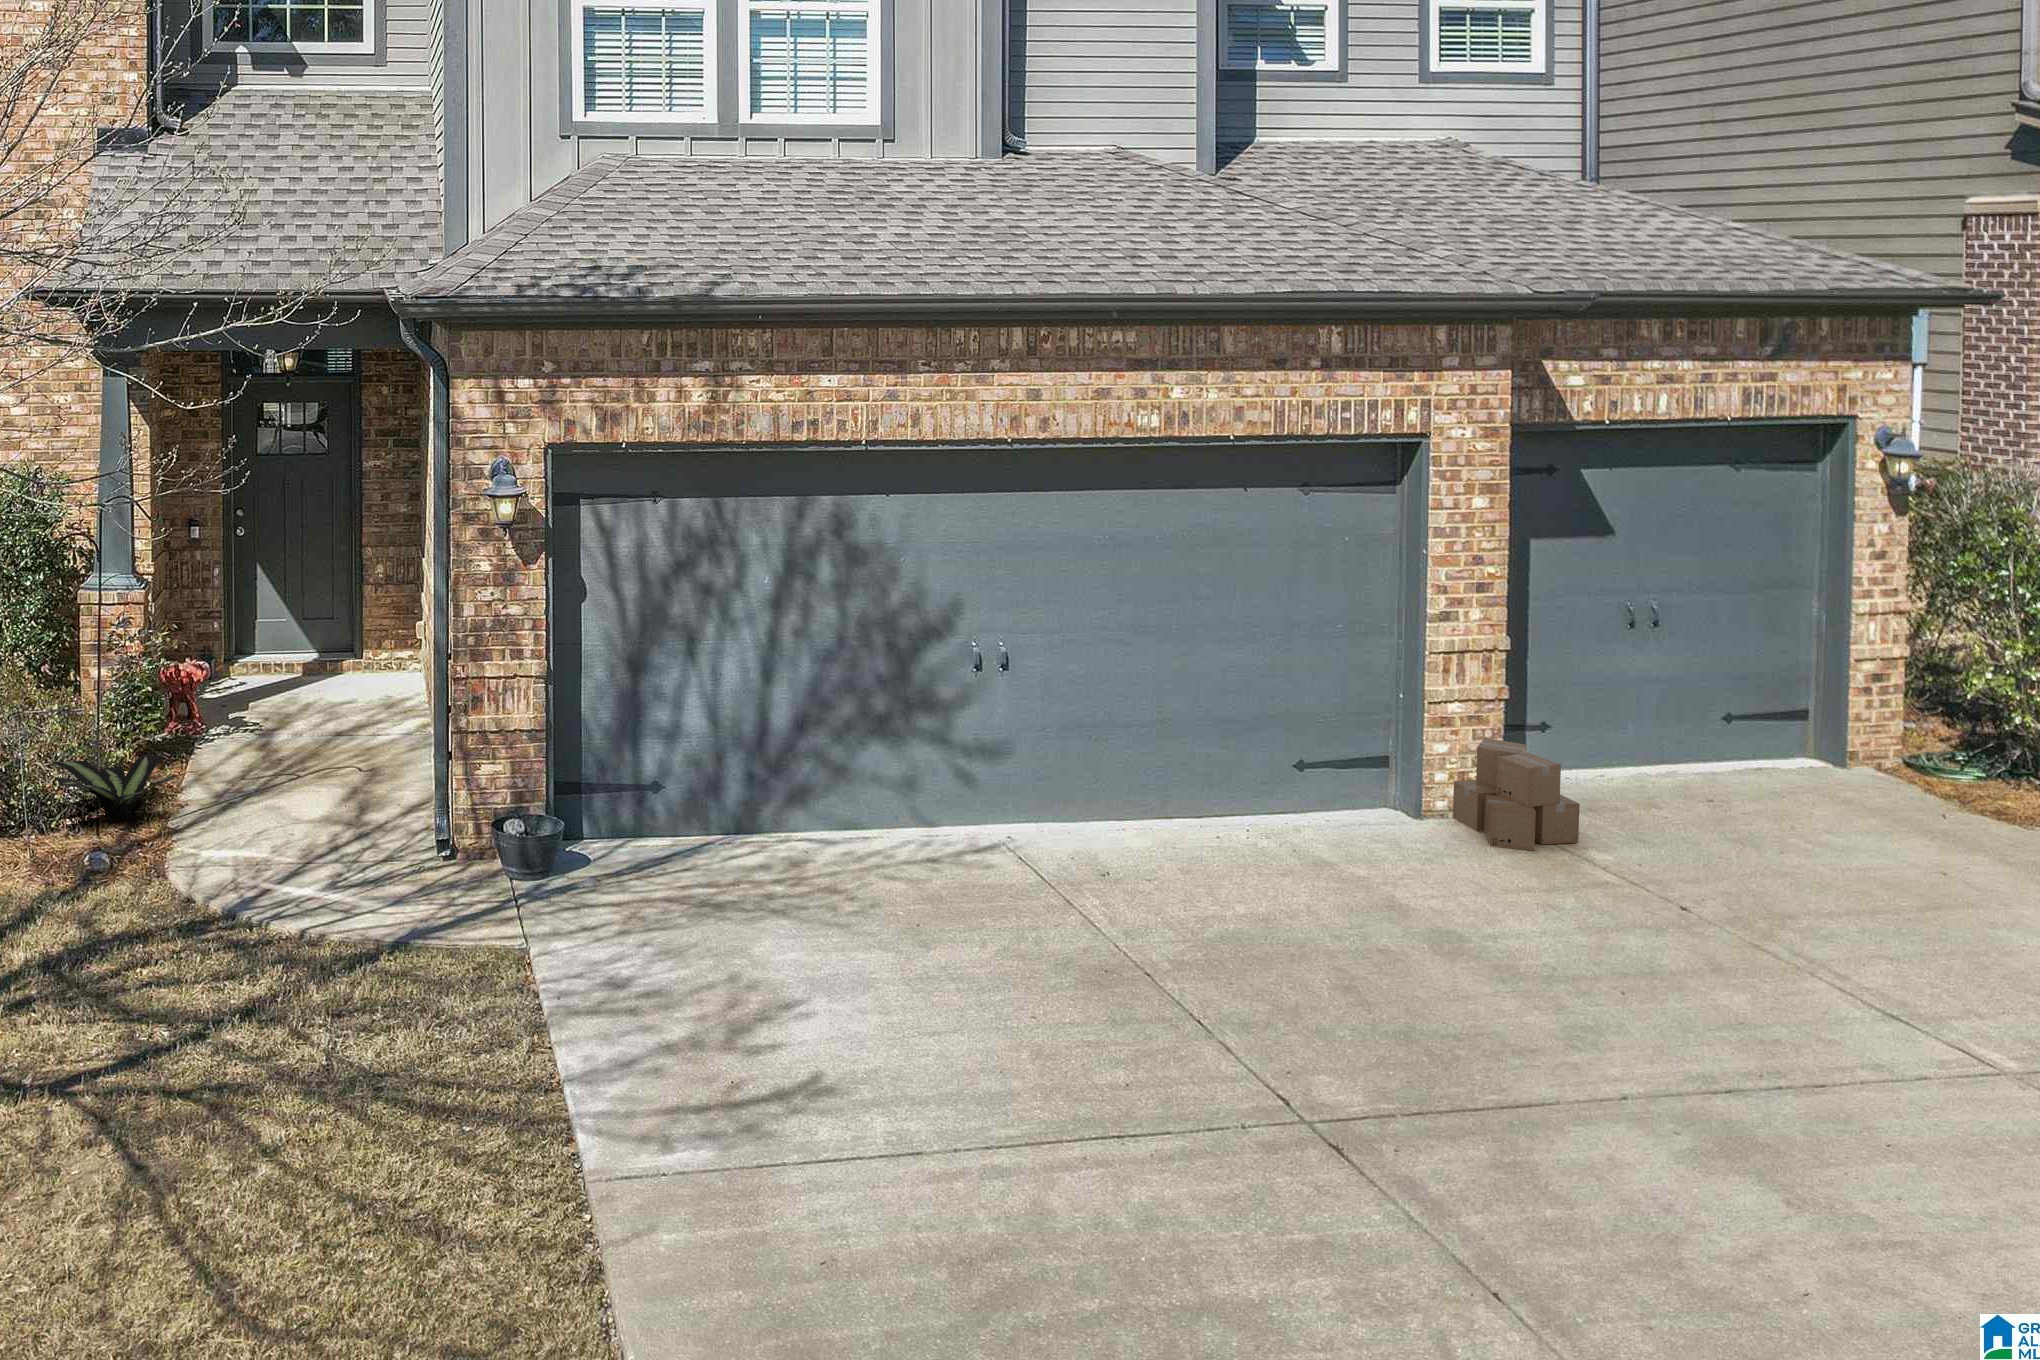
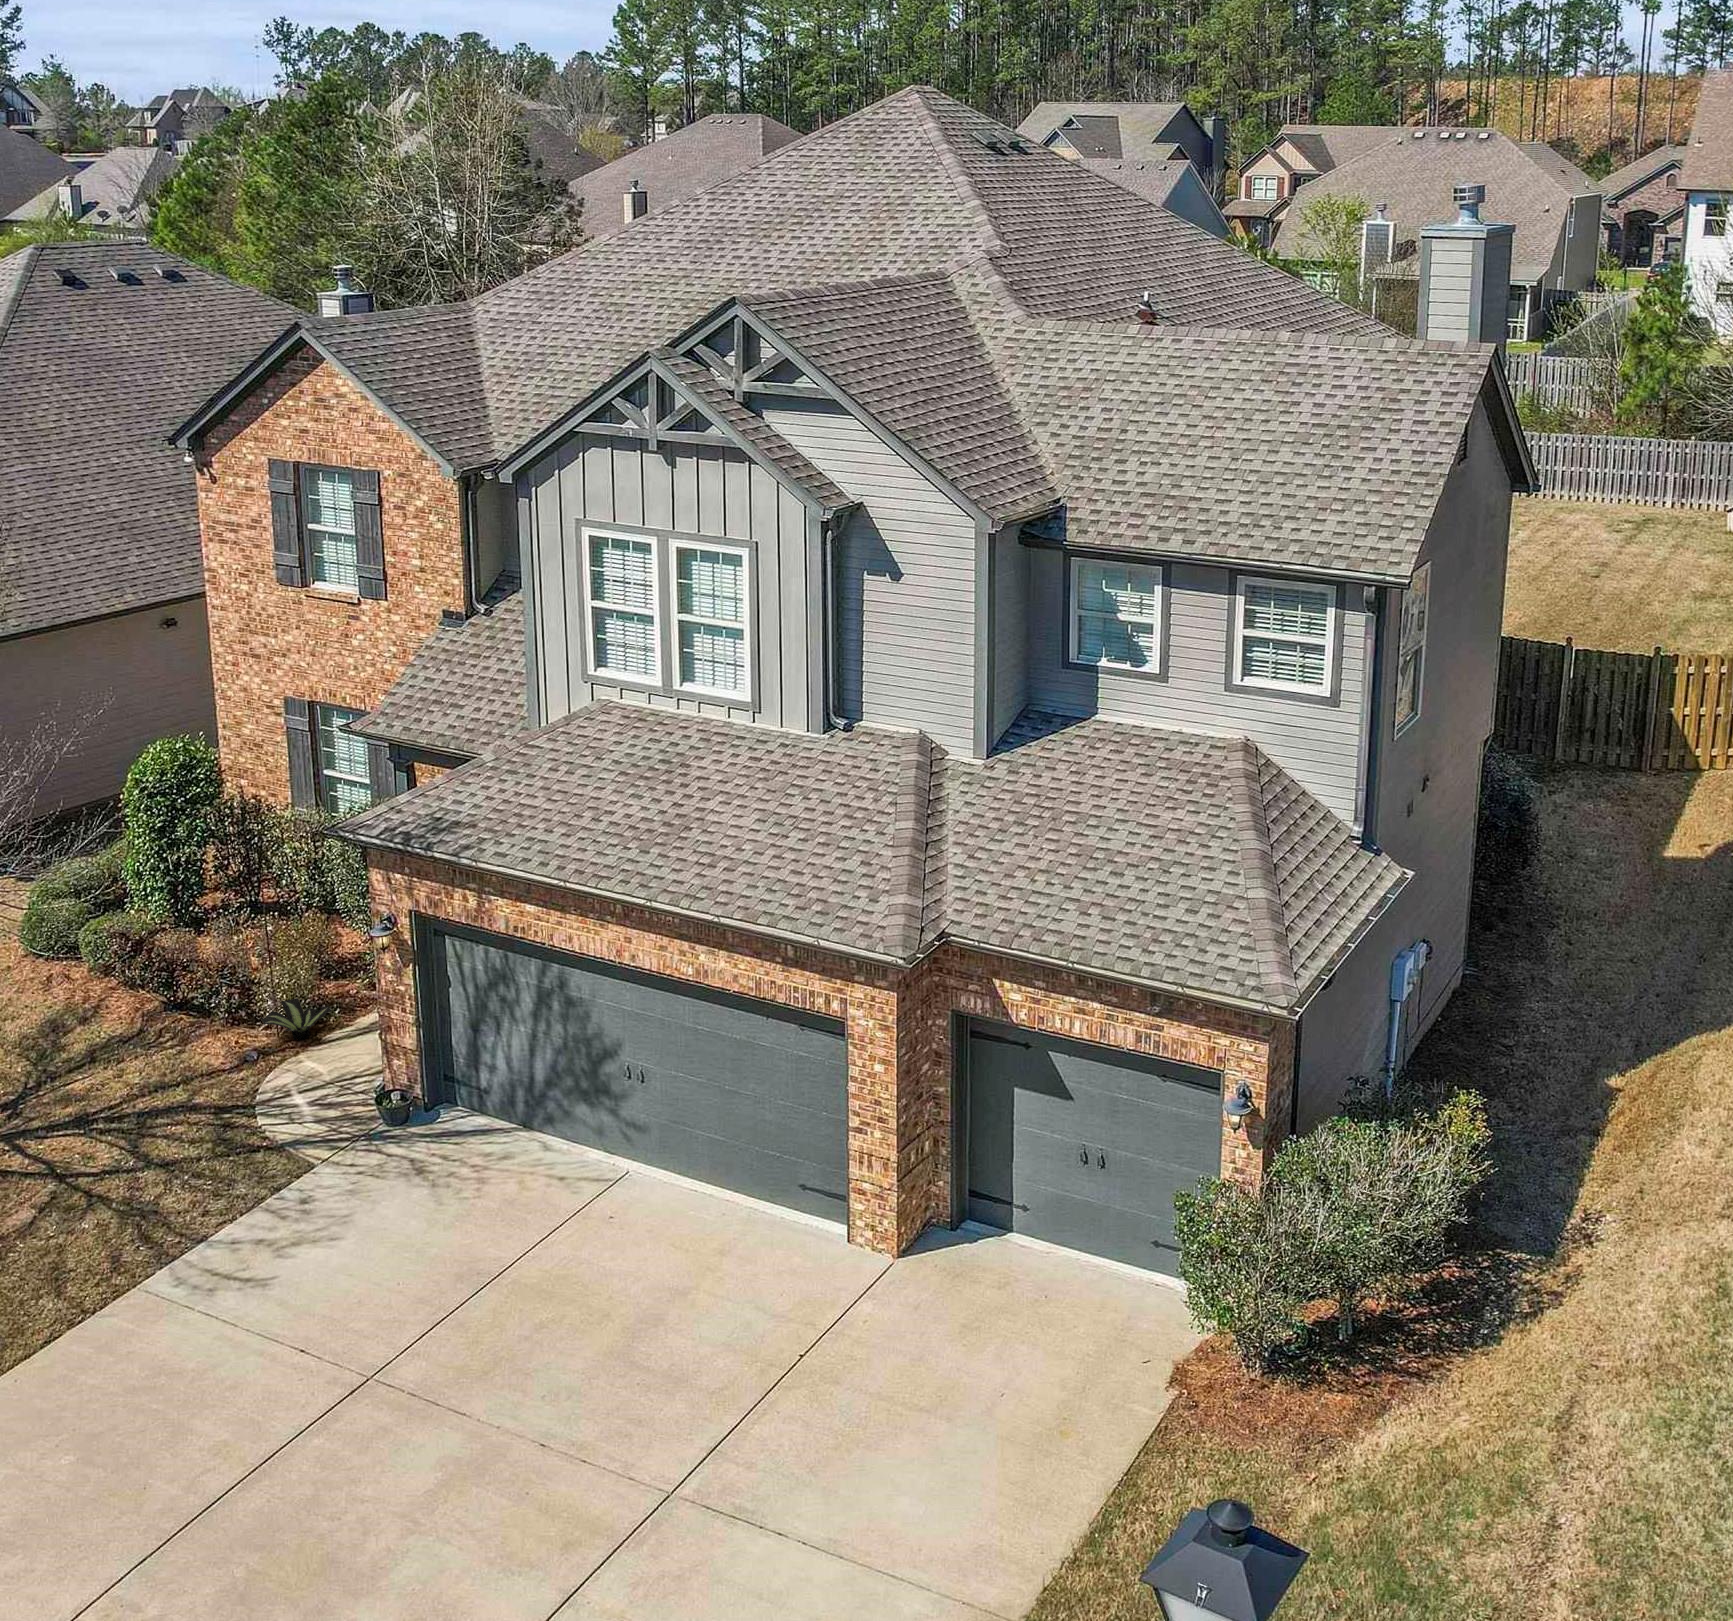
cardboard box: present [1453,738,1580,851] -> none [819,1215,903,1297]

